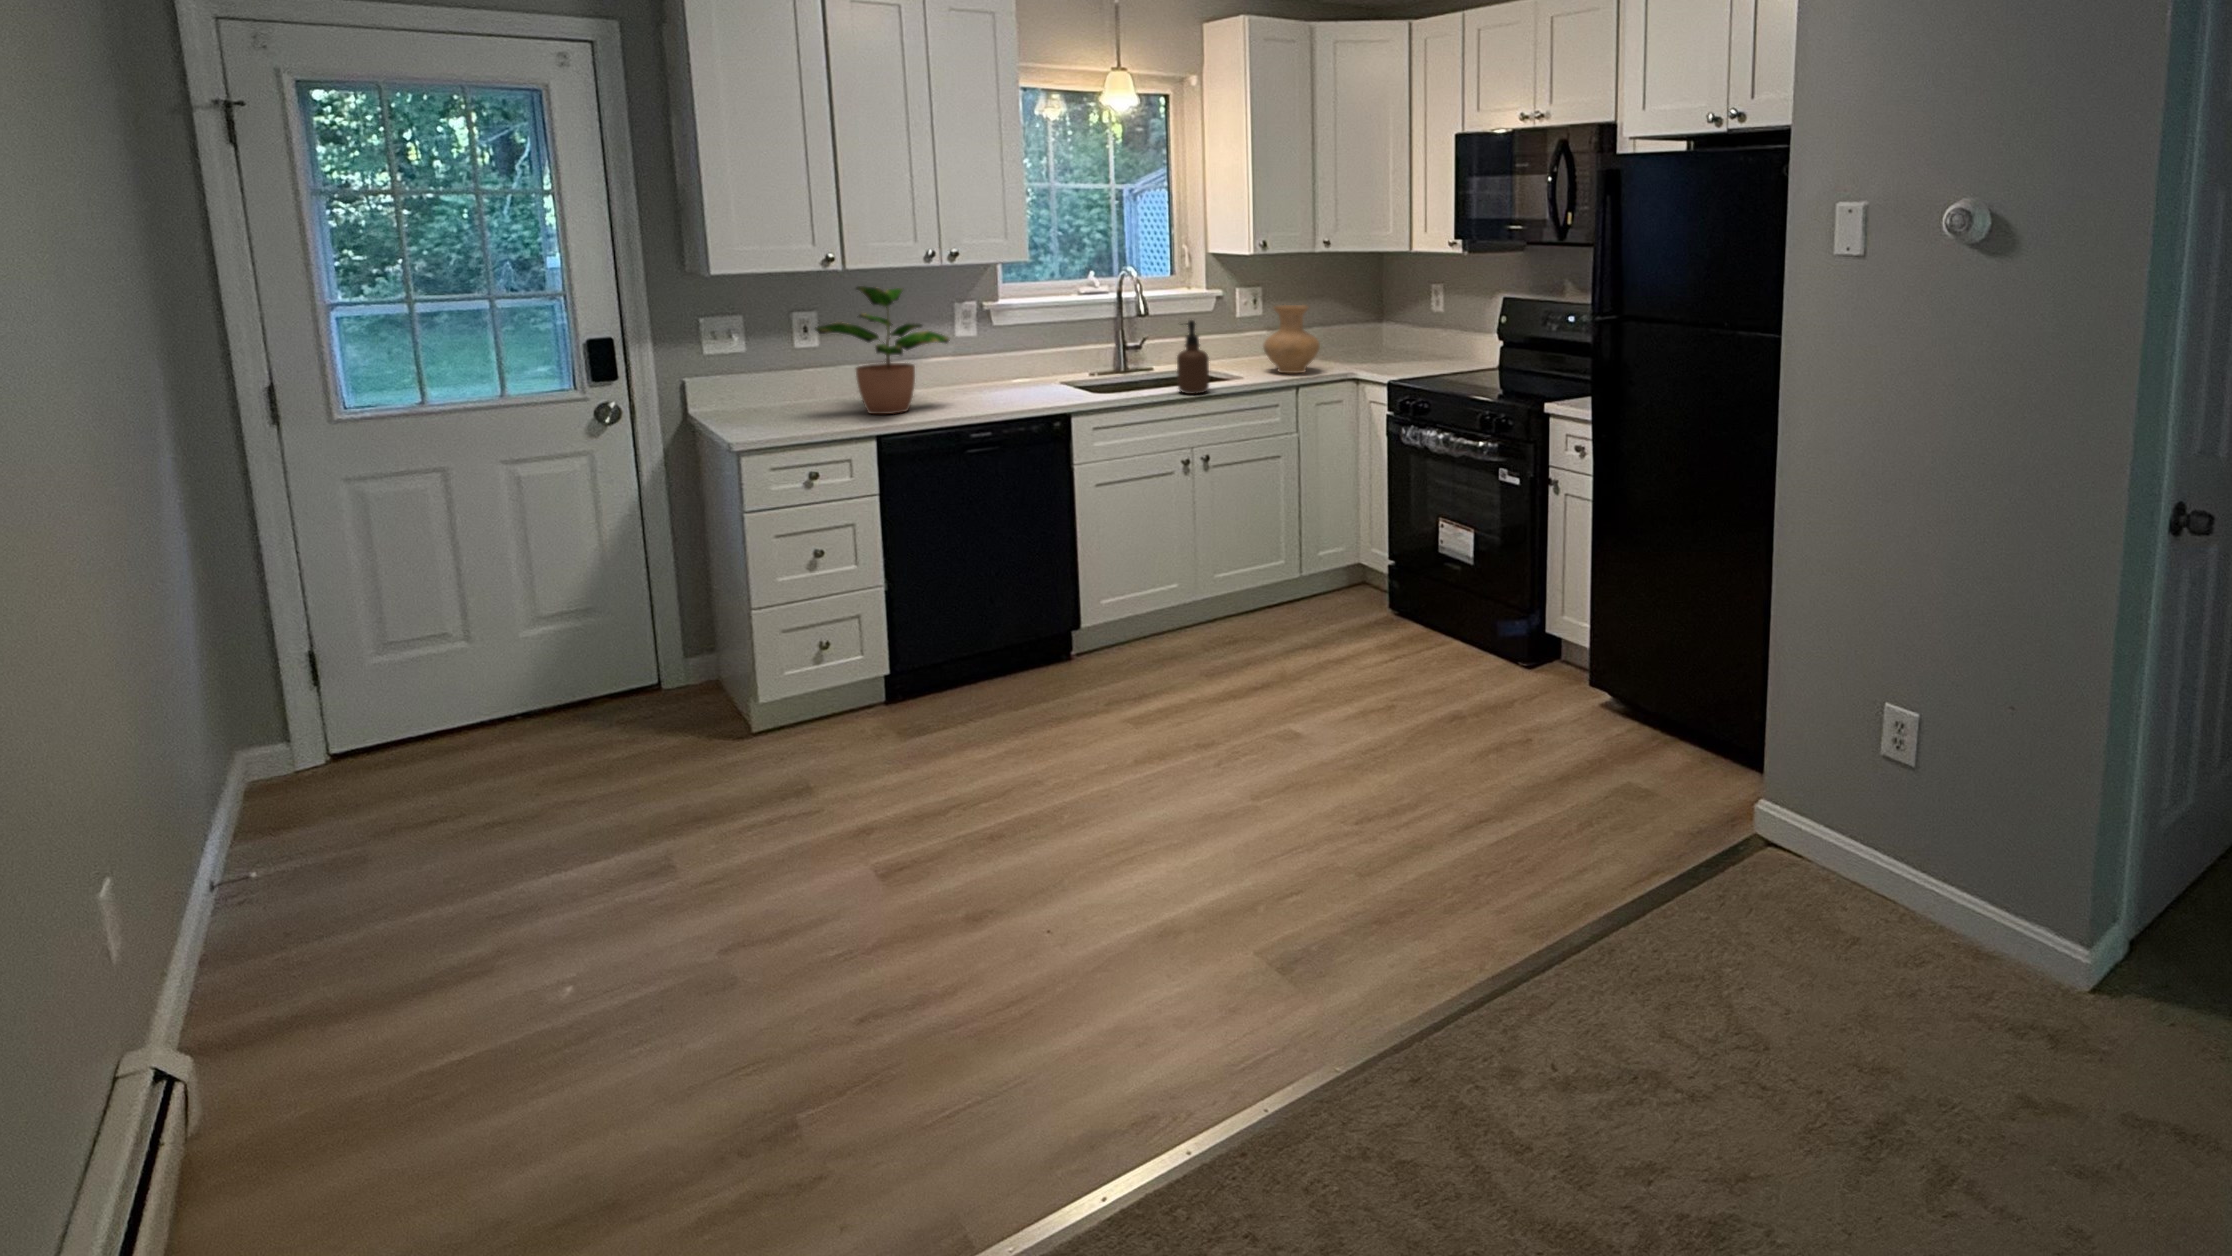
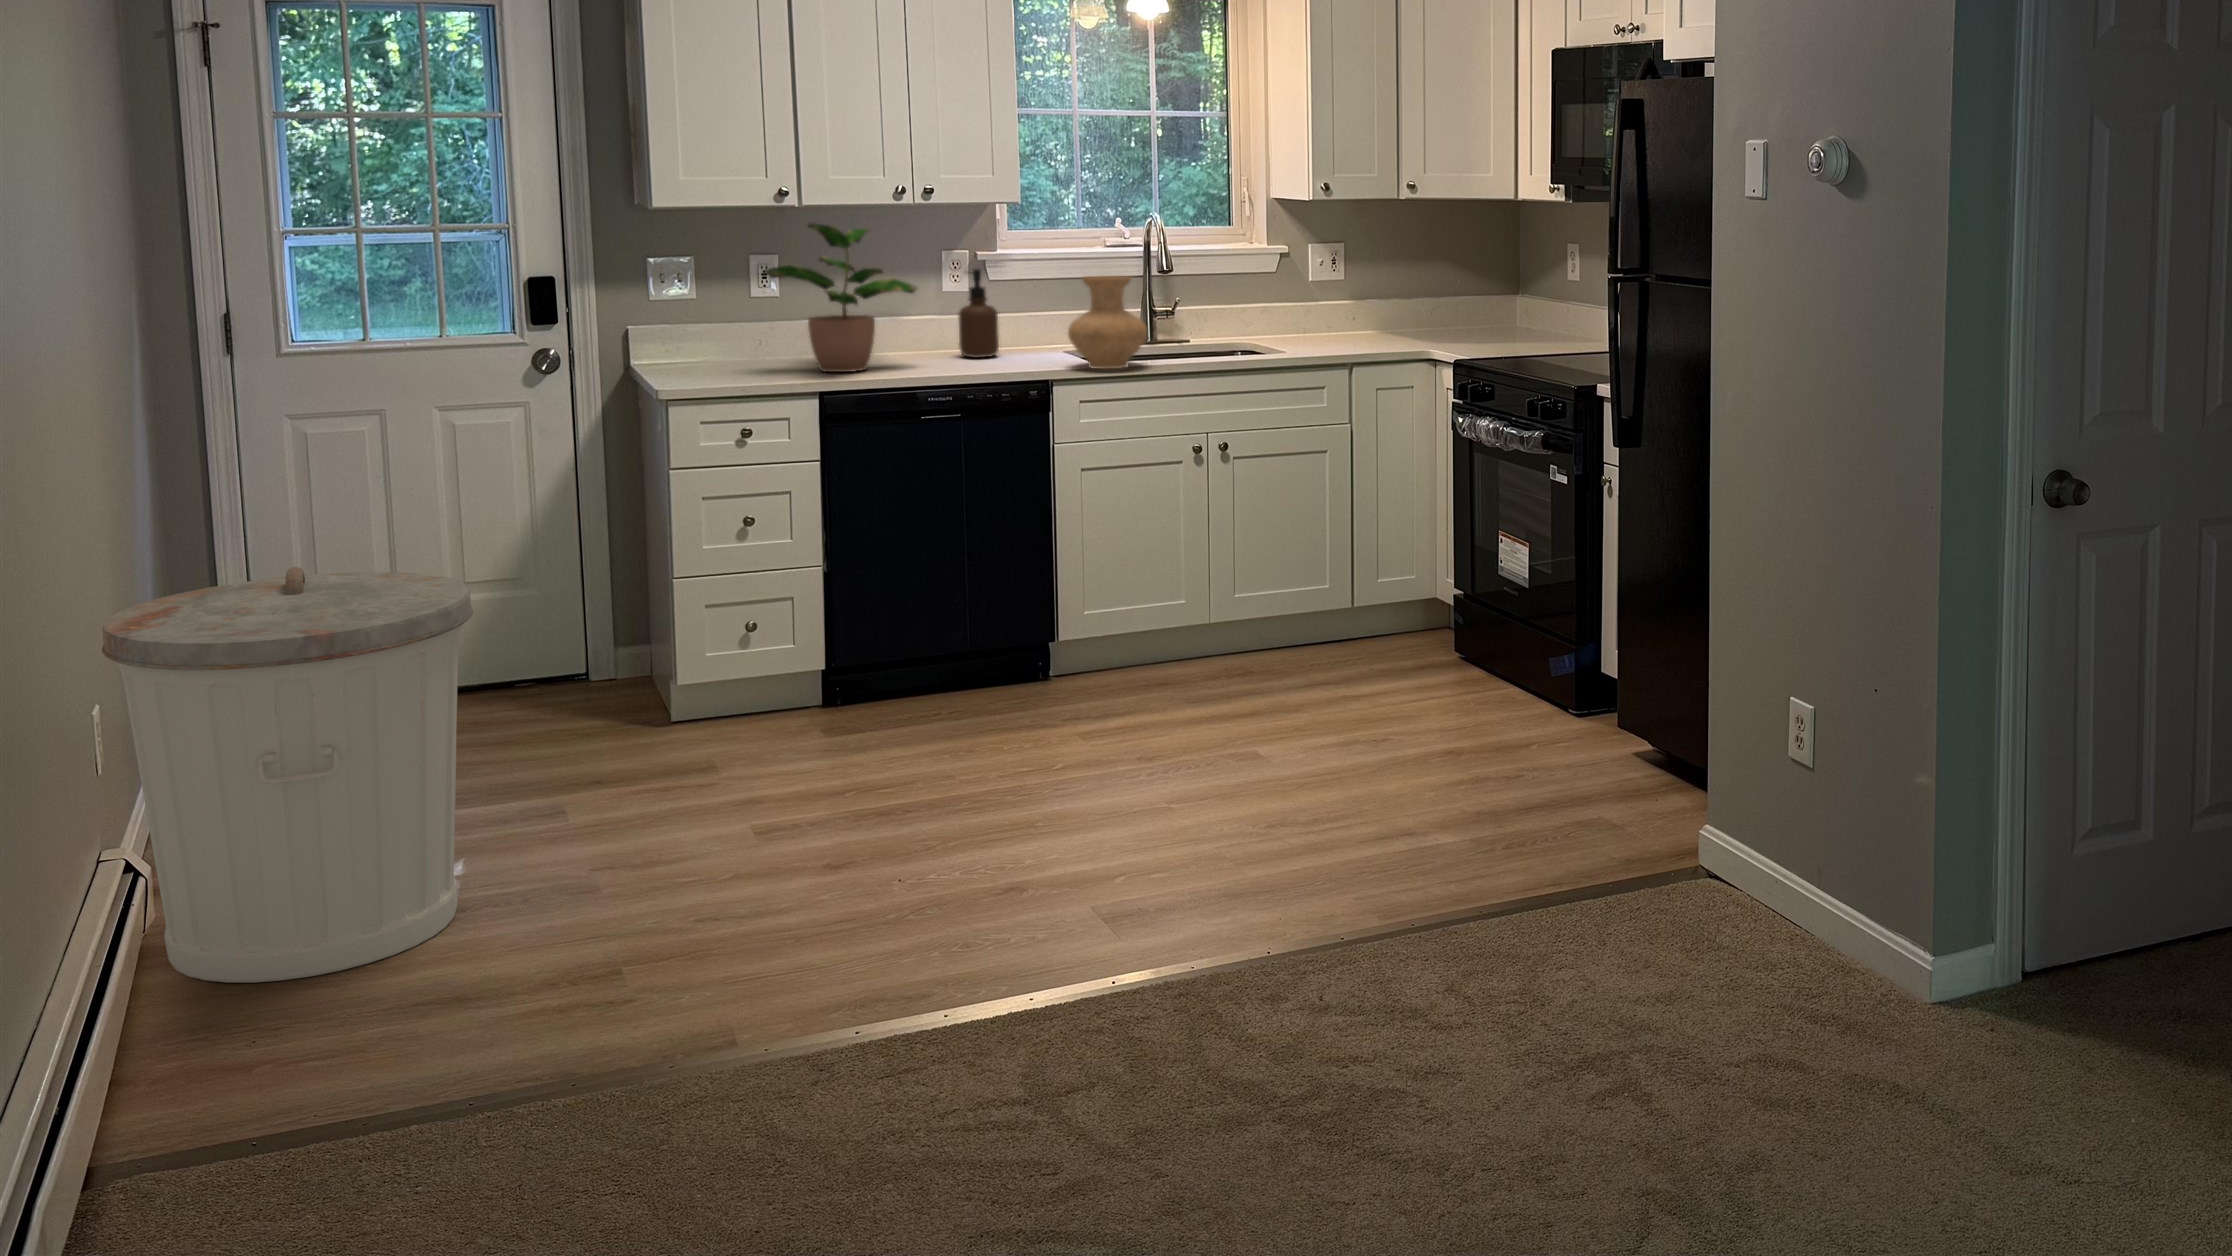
vase: present [1263,305,1320,373] -> present [1068,276,1147,369]
soap dispenser: present [1177,320,1209,394] -> present [959,269,999,358]
trash can: none [178,664,617,1155] -> present [102,567,473,983]

